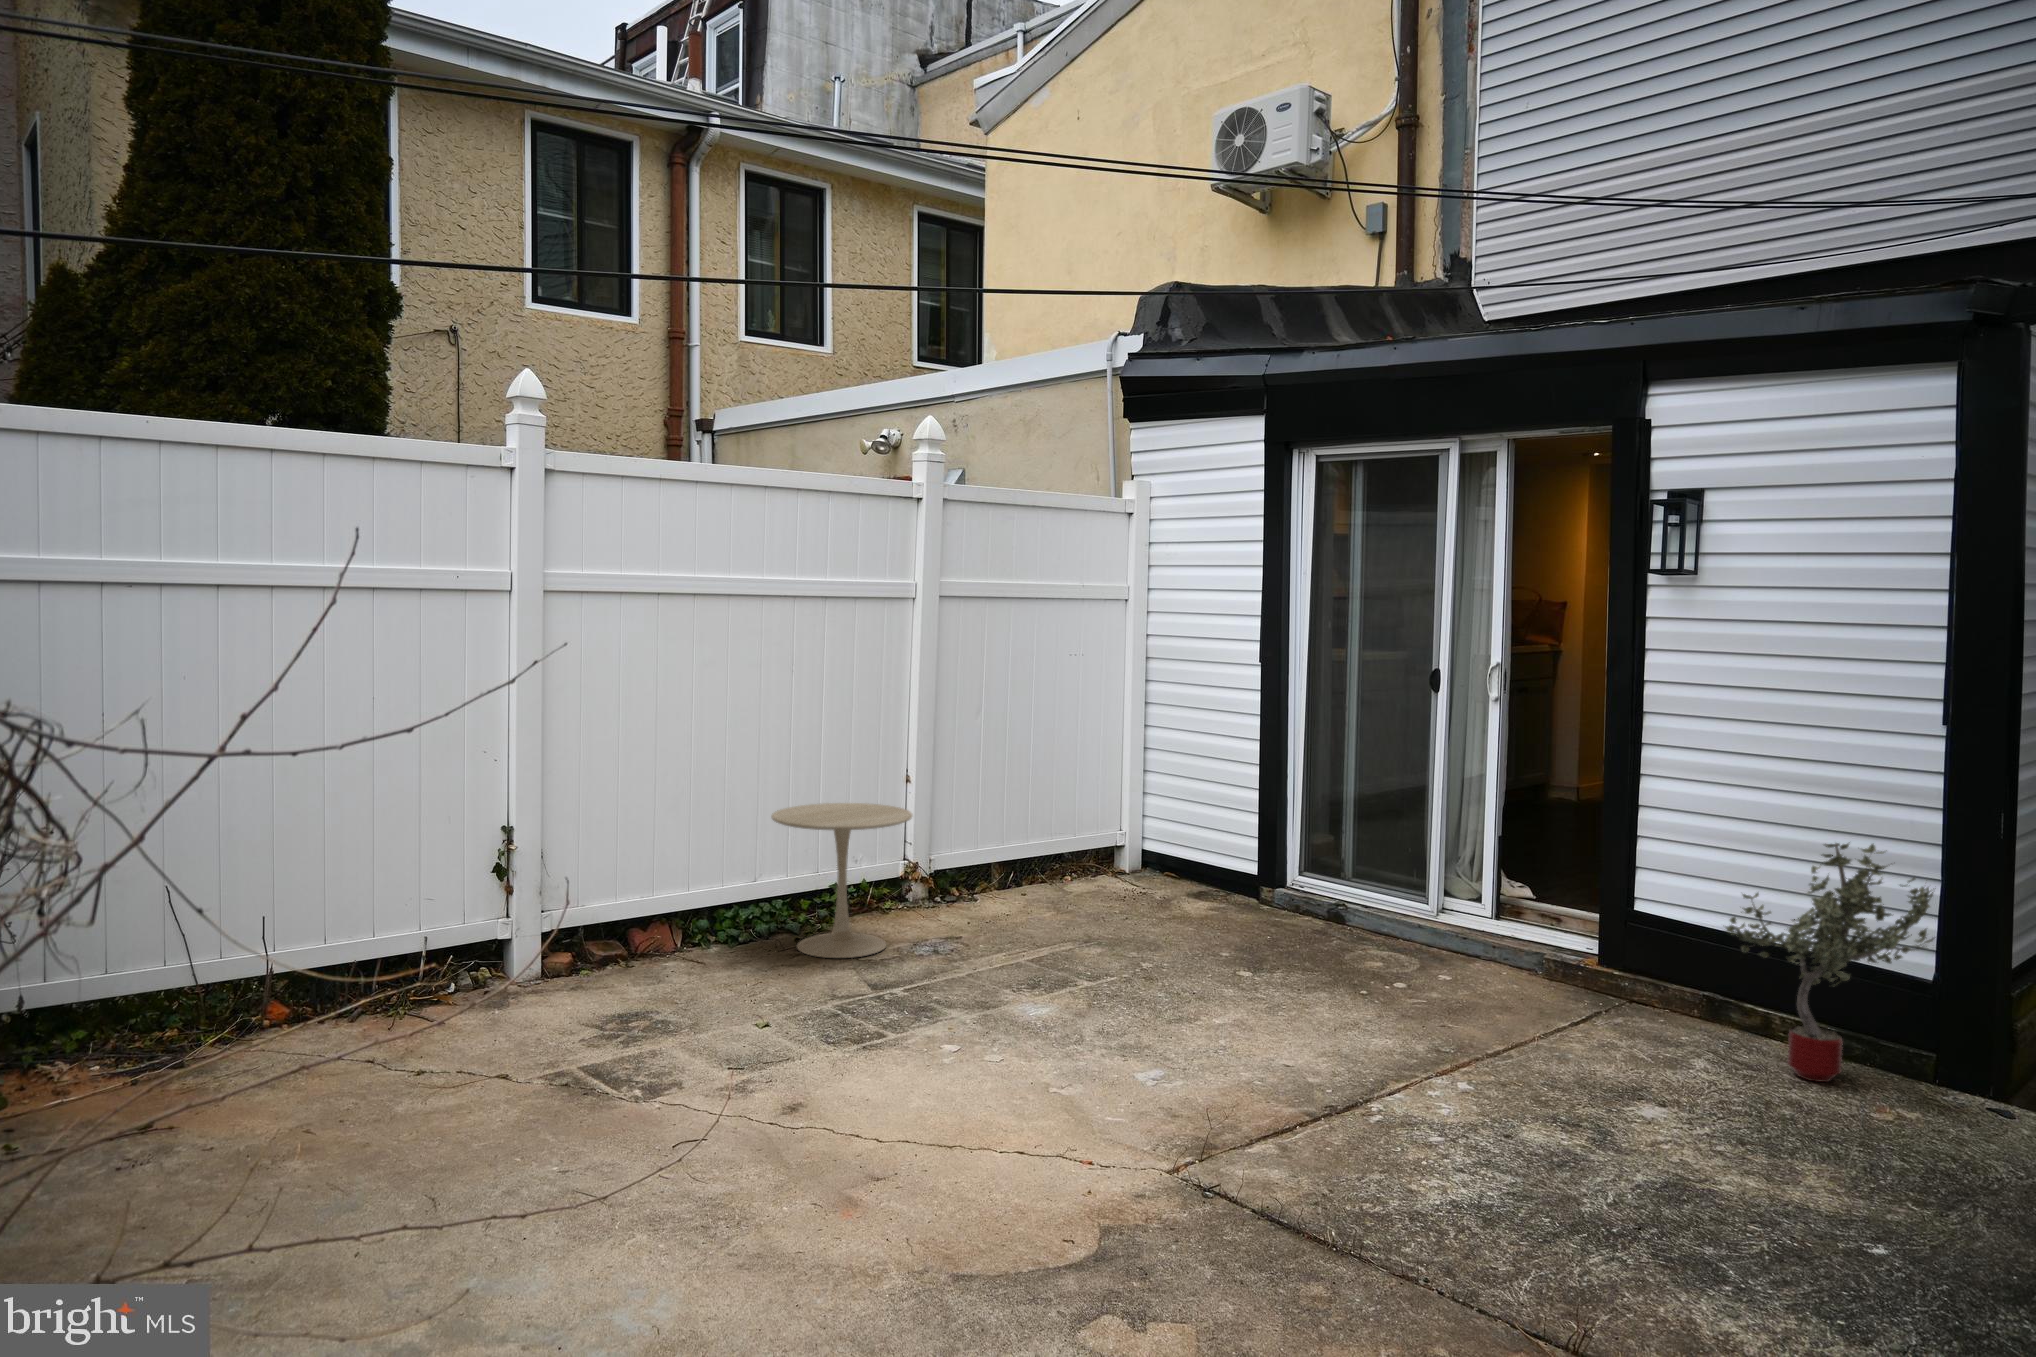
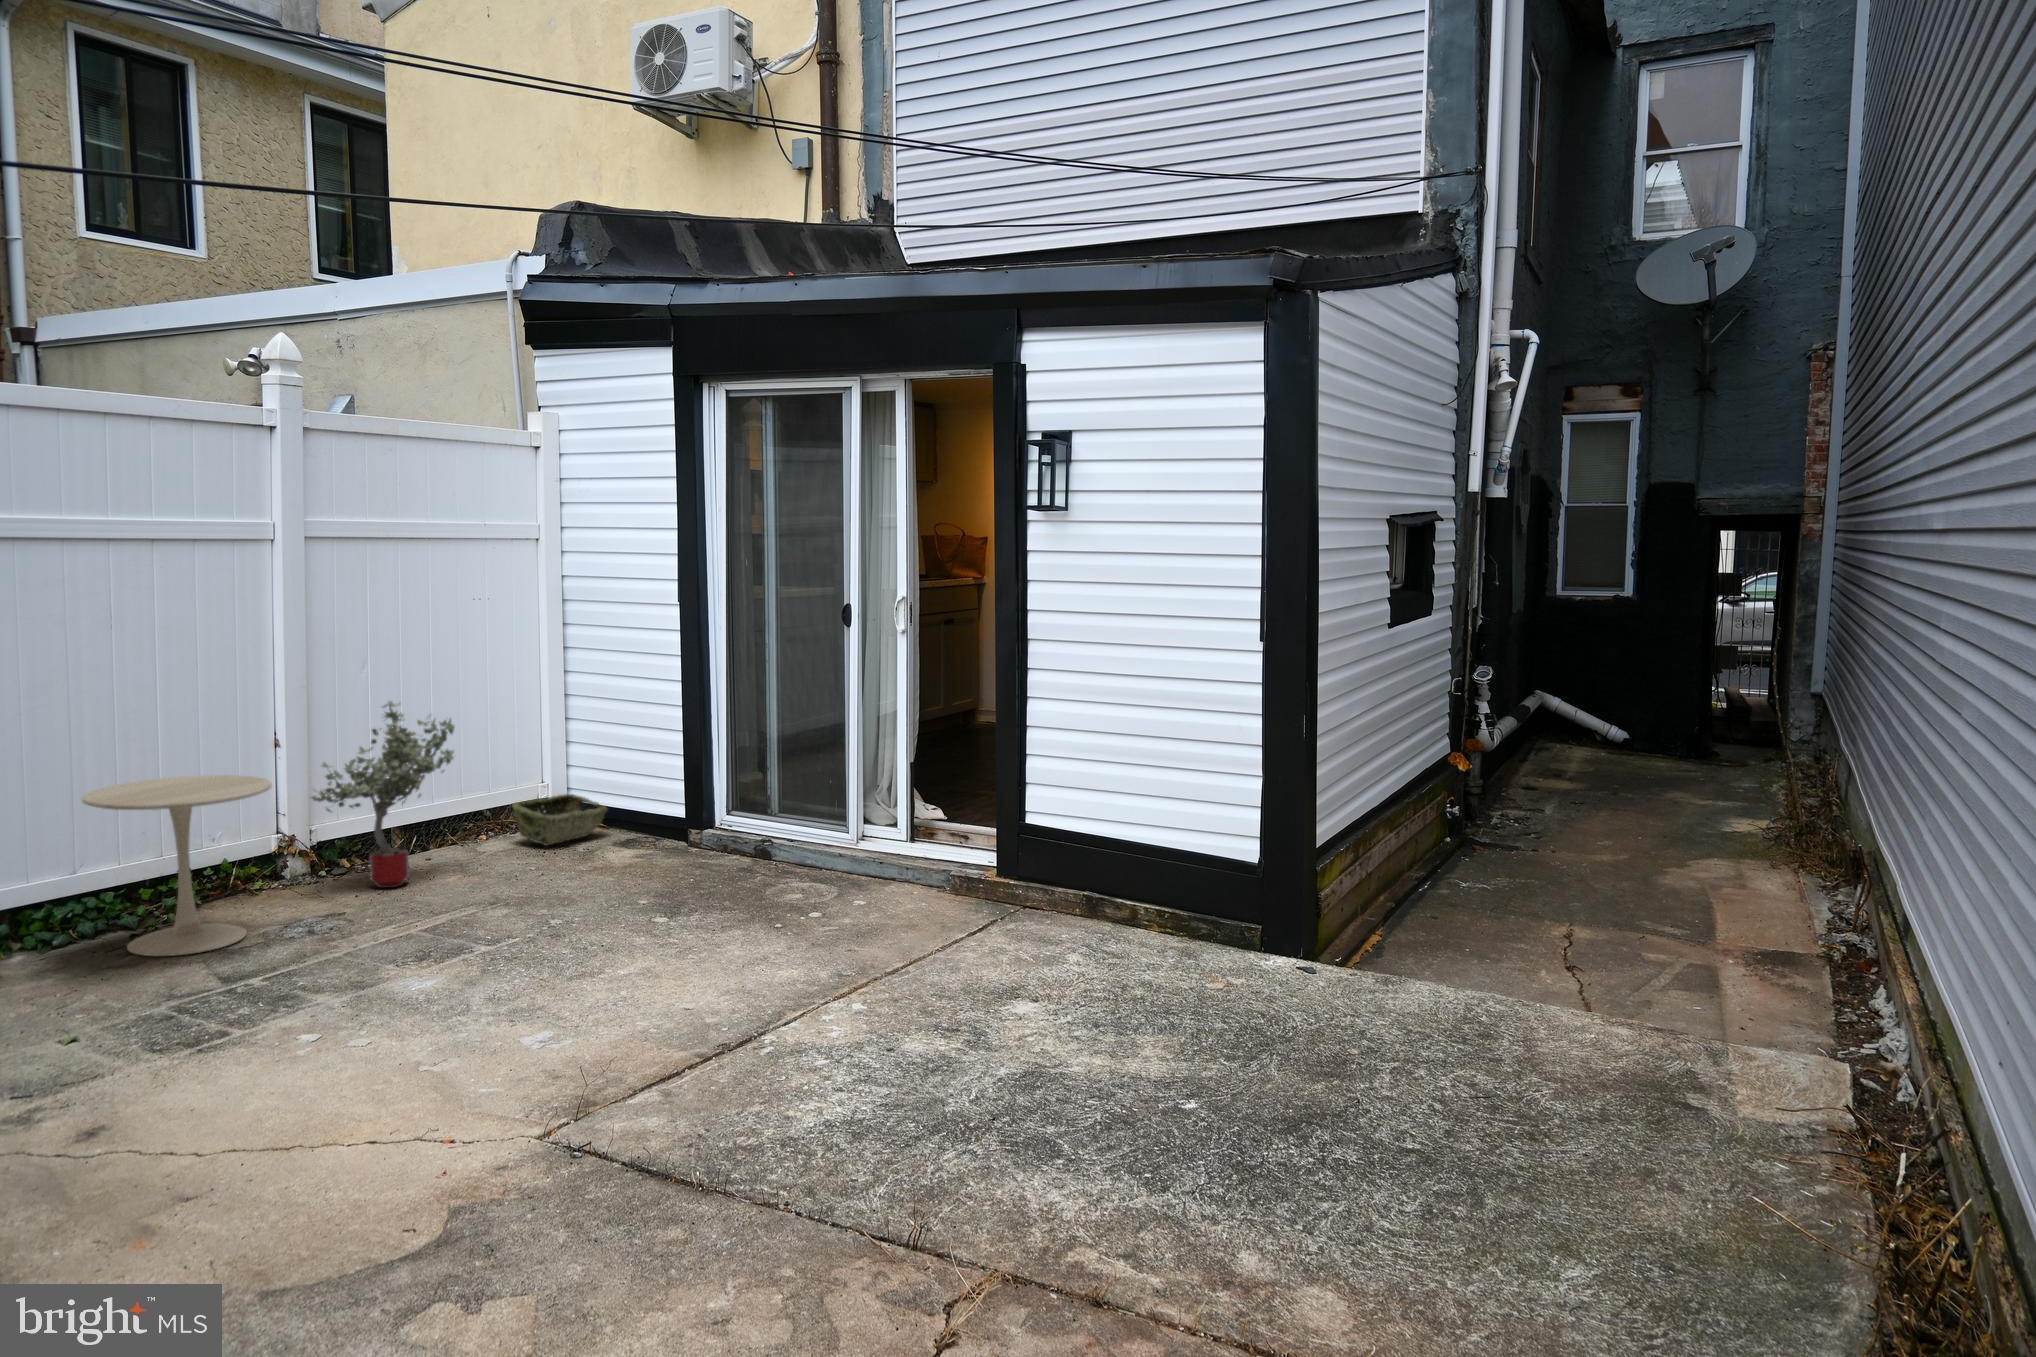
woven basket: none [1095,841,1180,889] -> present [512,794,608,846]
potted tree: present [1725,843,1934,1082] -> present [311,701,455,888]

